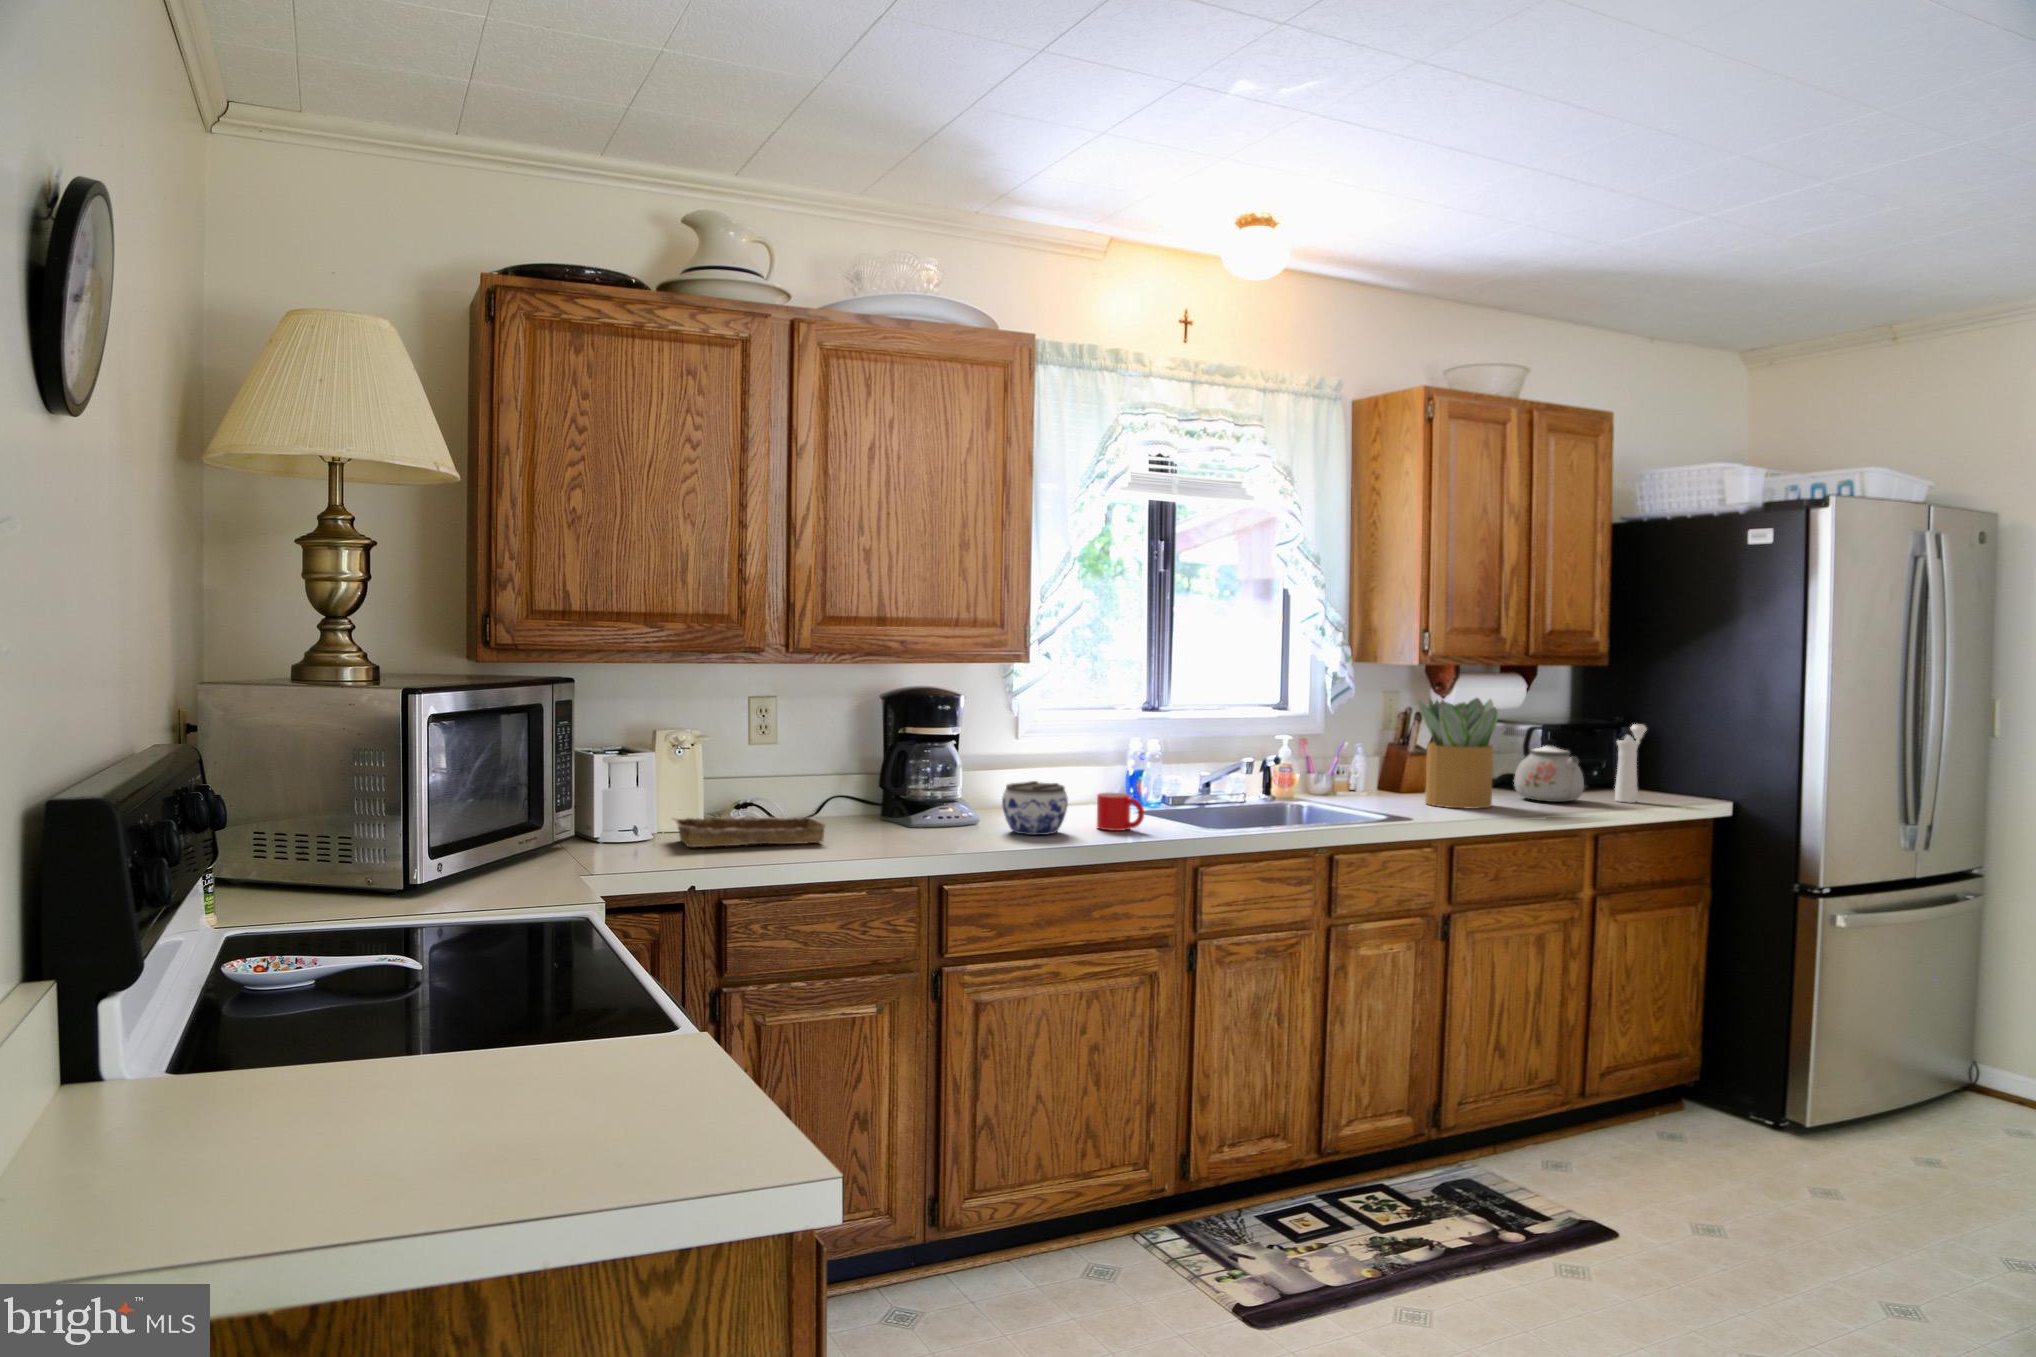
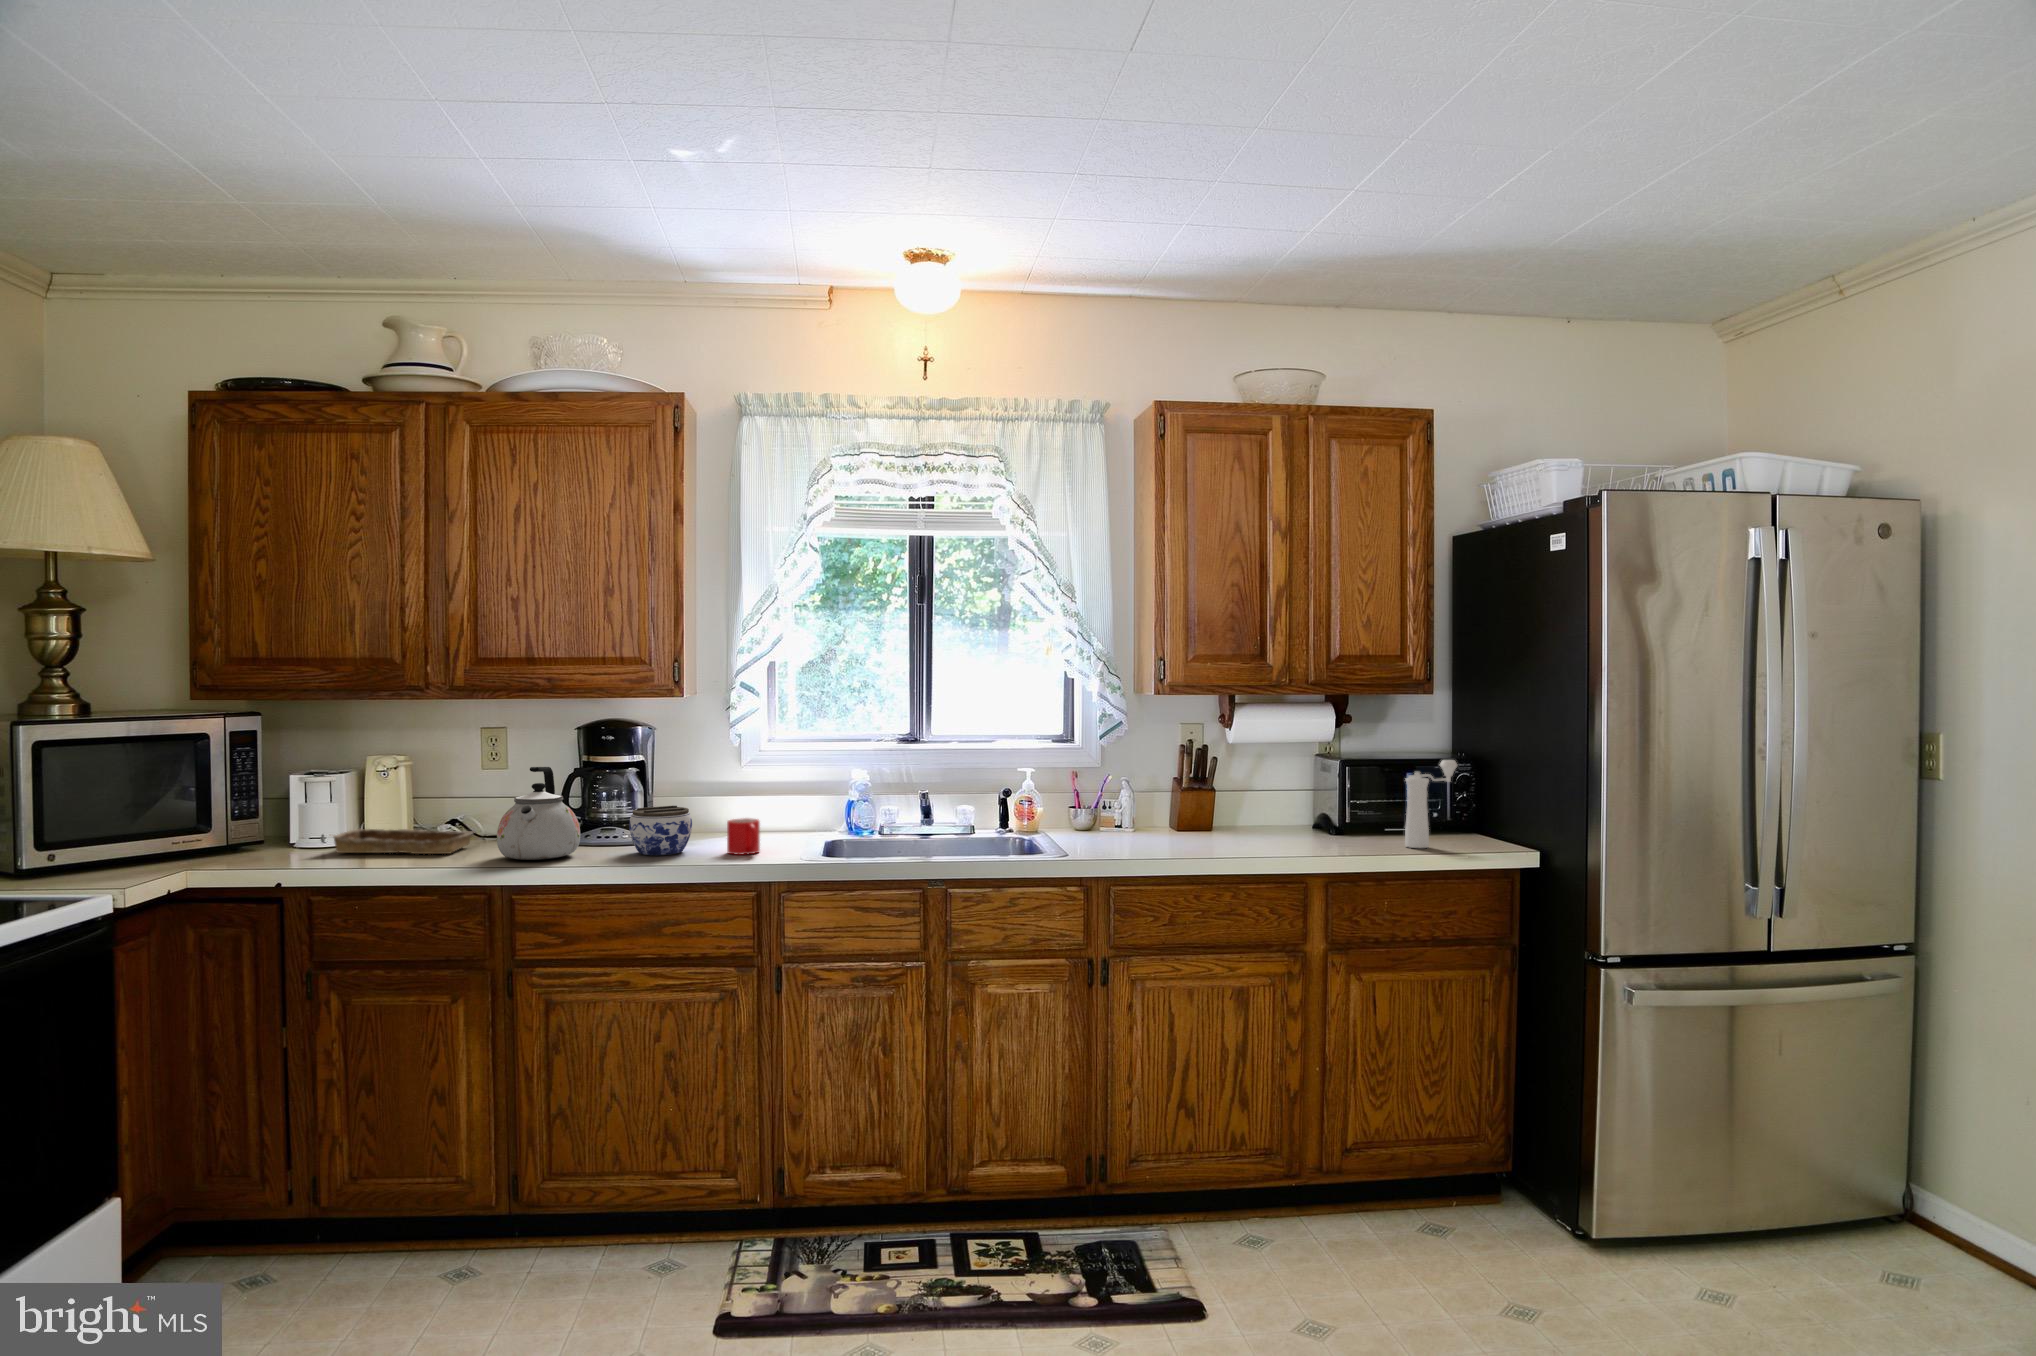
potted plant: present [1418,698,1498,809] -> none [1149,729,1234,848]
kettle: present [1514,726,1584,802] -> present [497,767,580,860]

